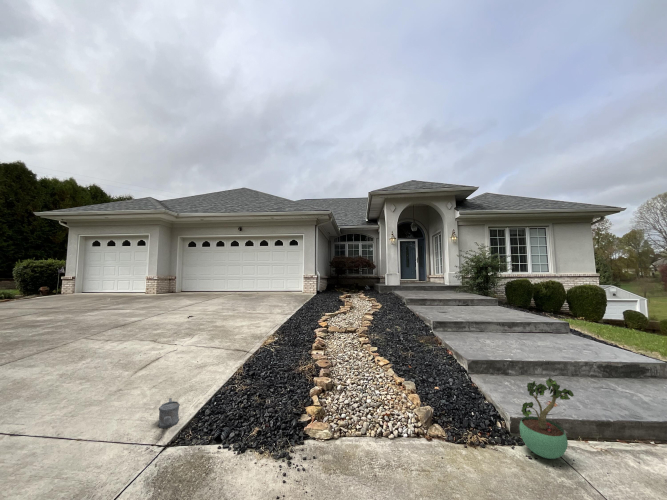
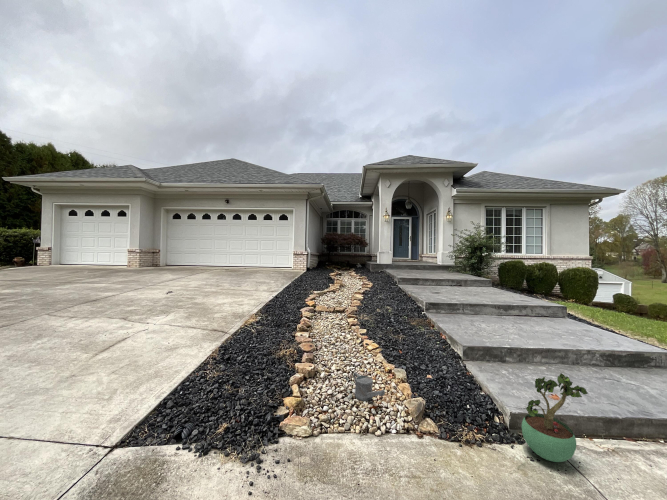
watering can: present [158,398,180,428] -> present [353,372,385,401]

